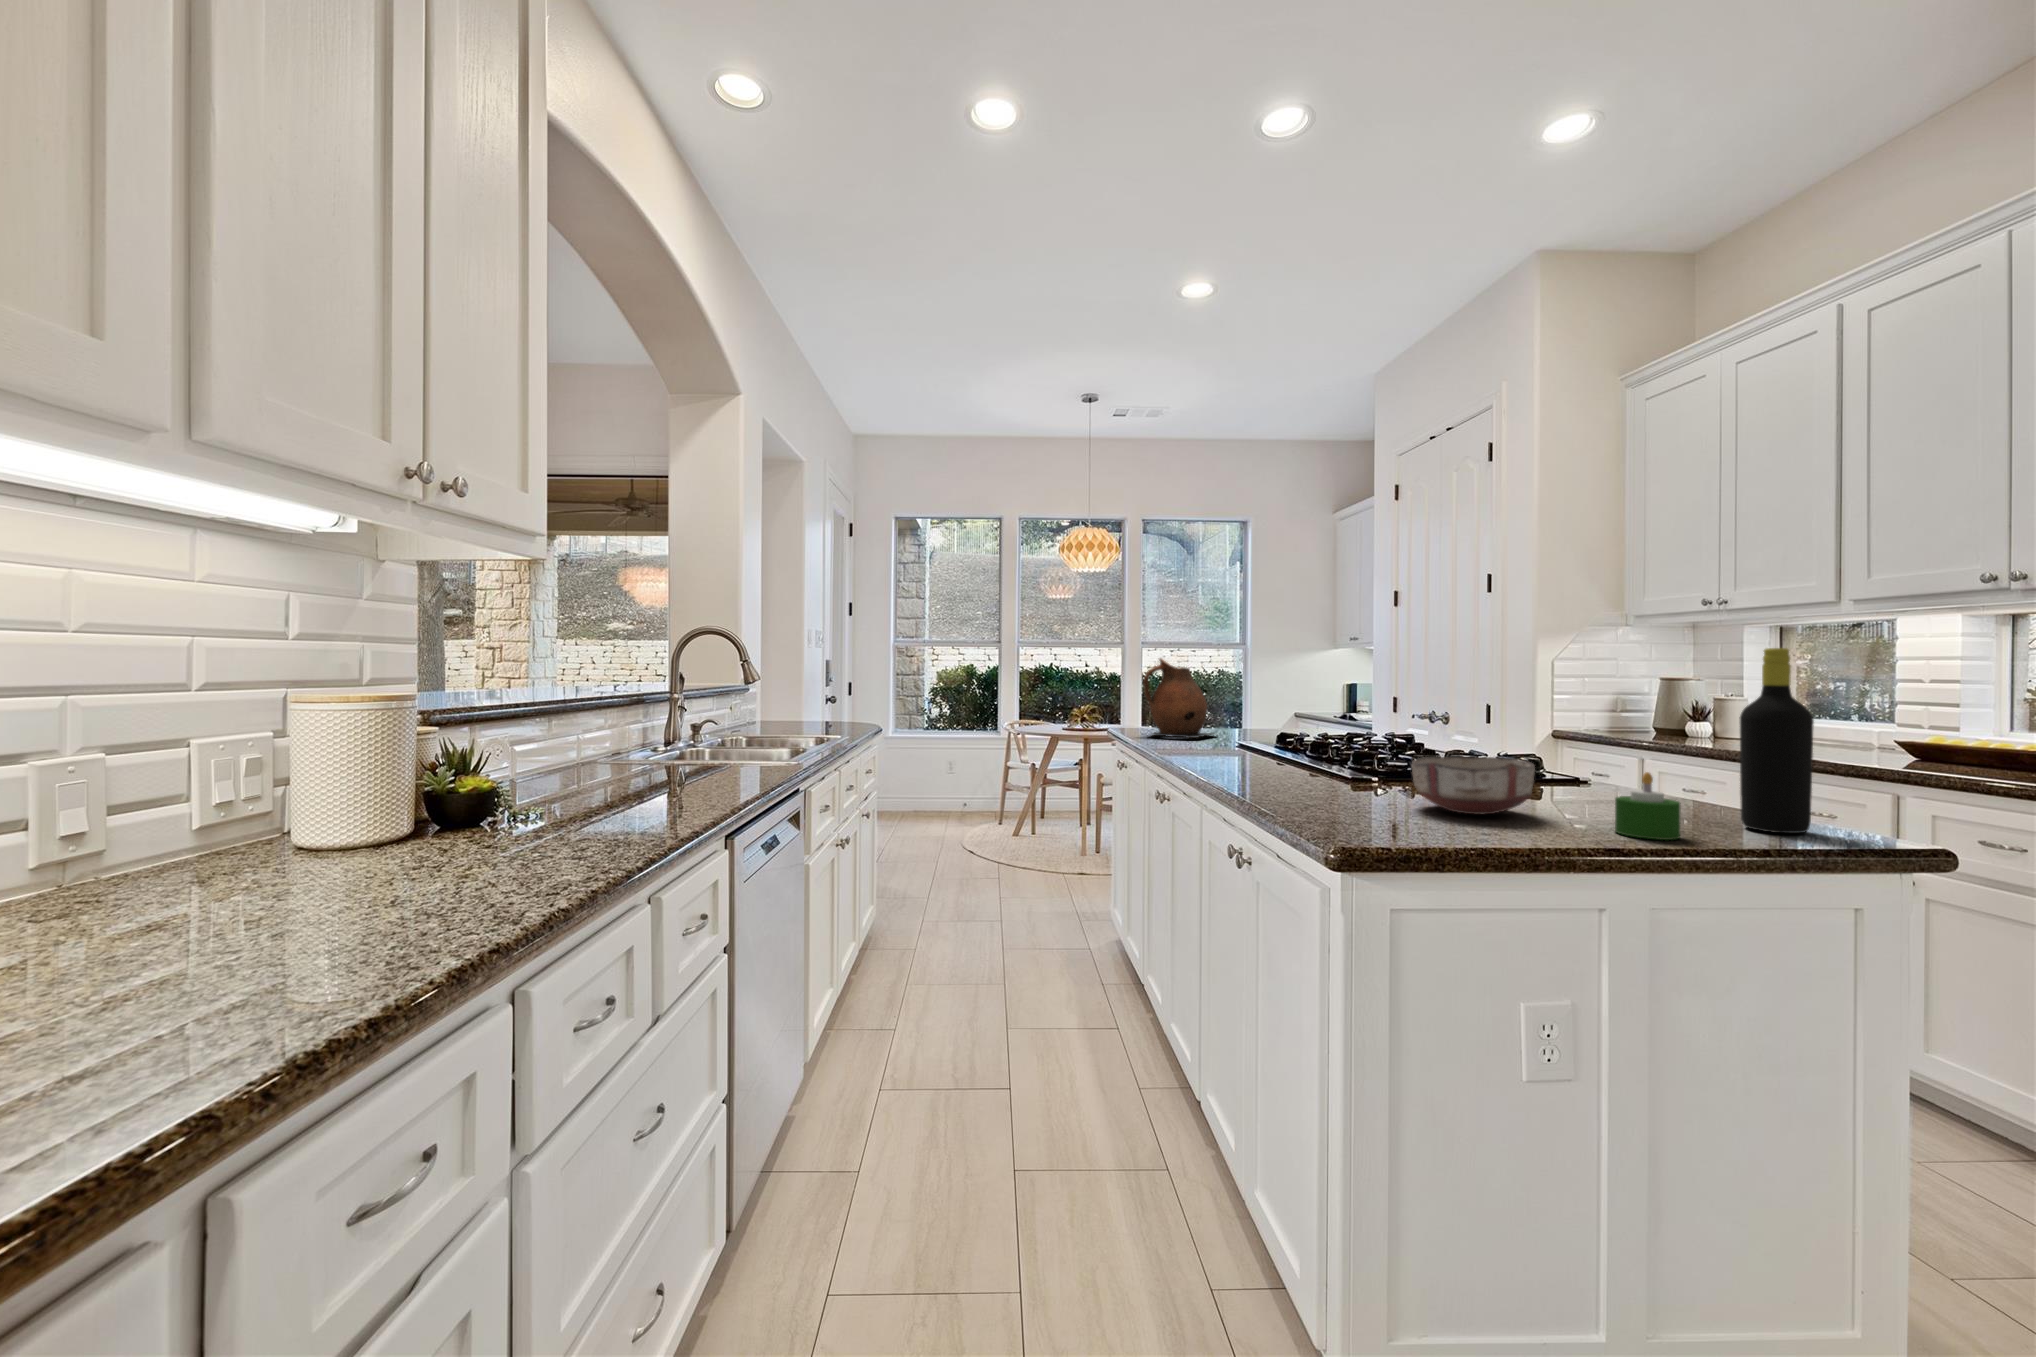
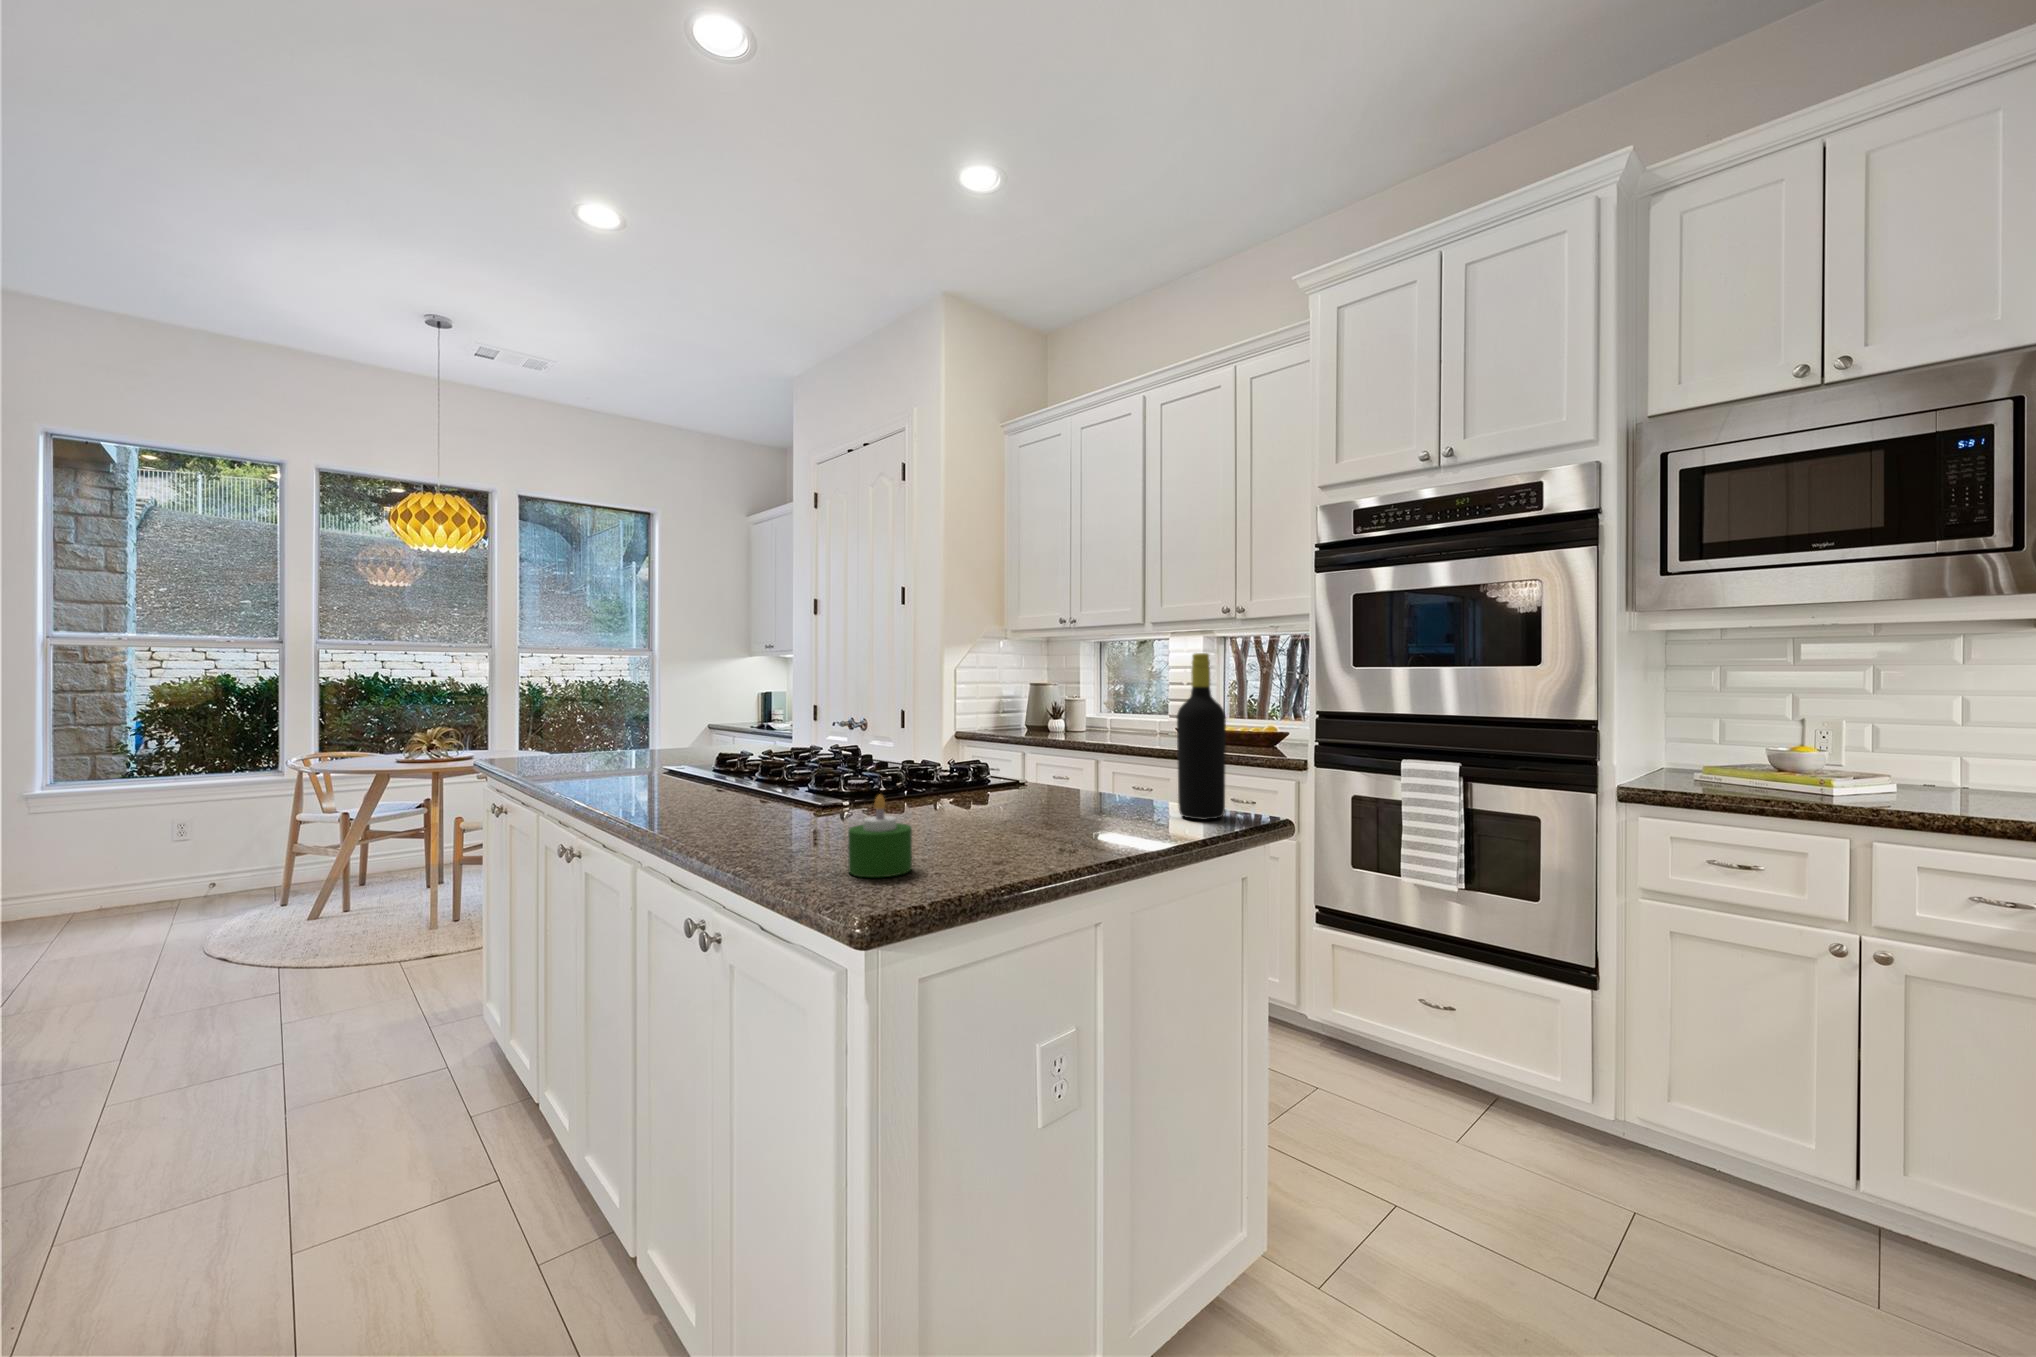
ceramic pitcher: present [1143,659,1213,738] -> none [530,664,637,768]
ceramic bowl: present [1412,757,1535,815] -> none [910,769,1031,837]
candle: present [1615,772,1680,840] -> present [848,795,912,877]

